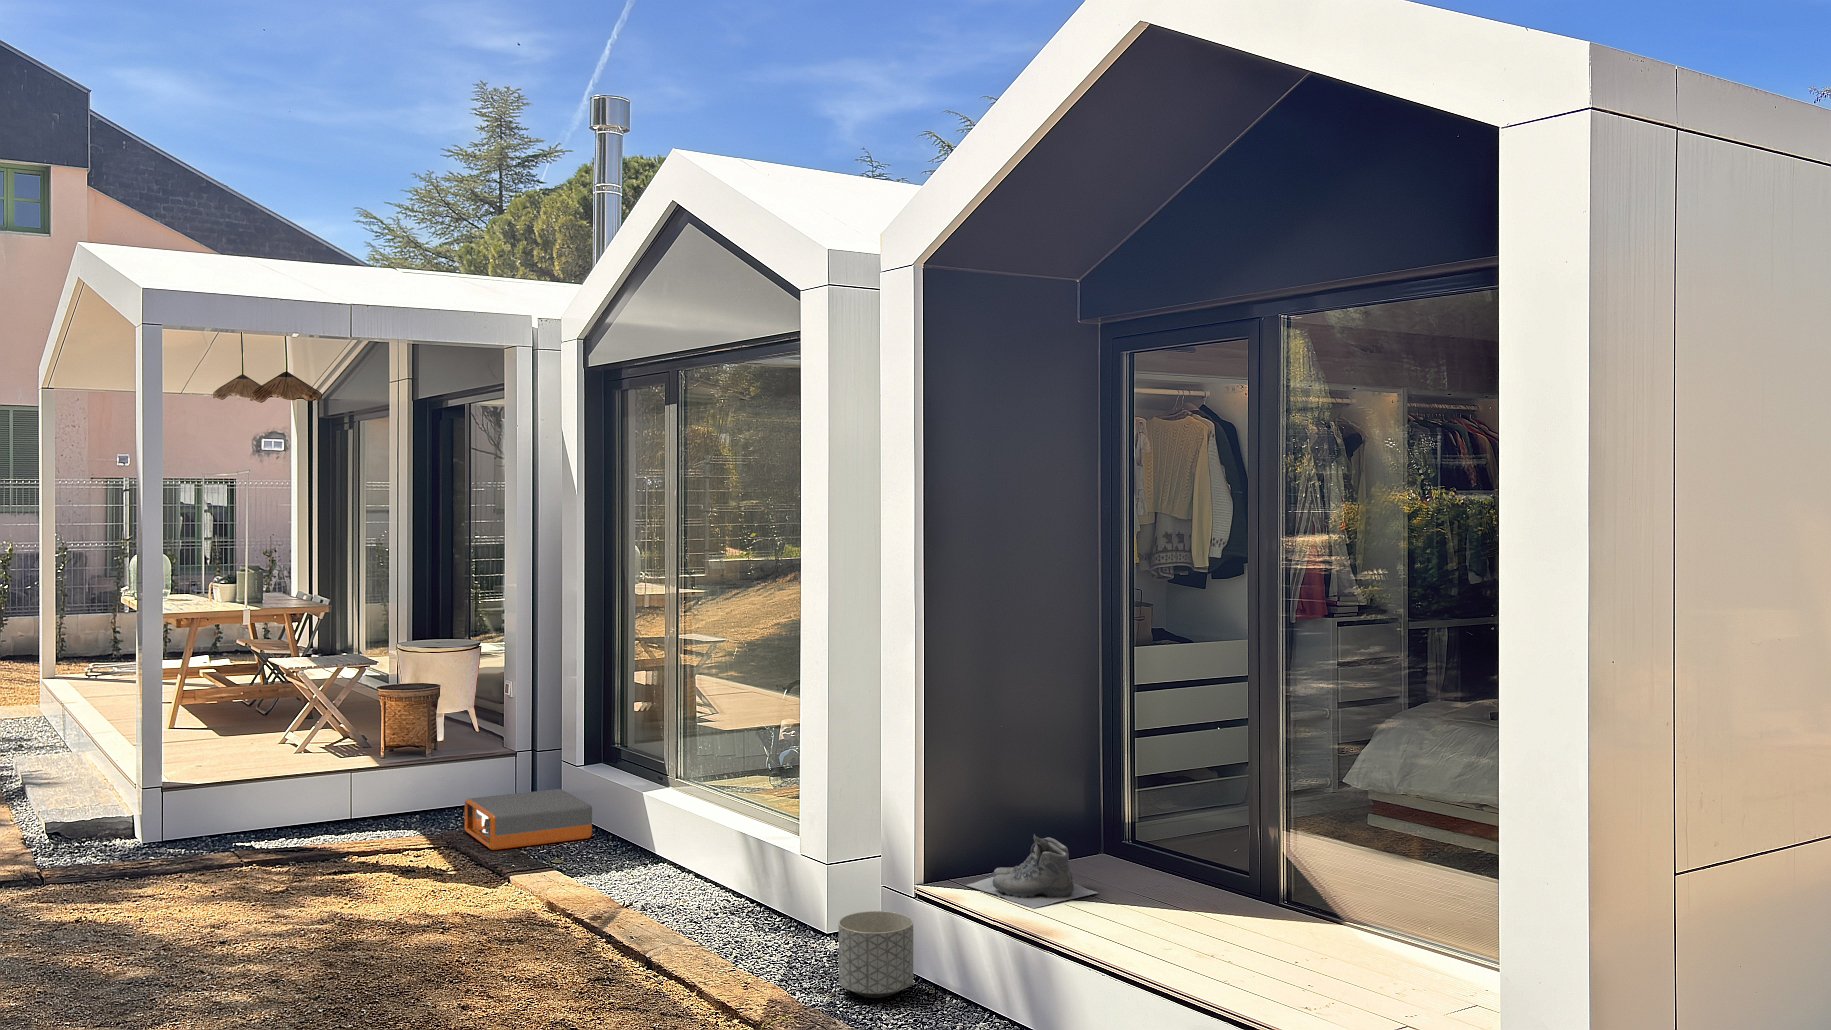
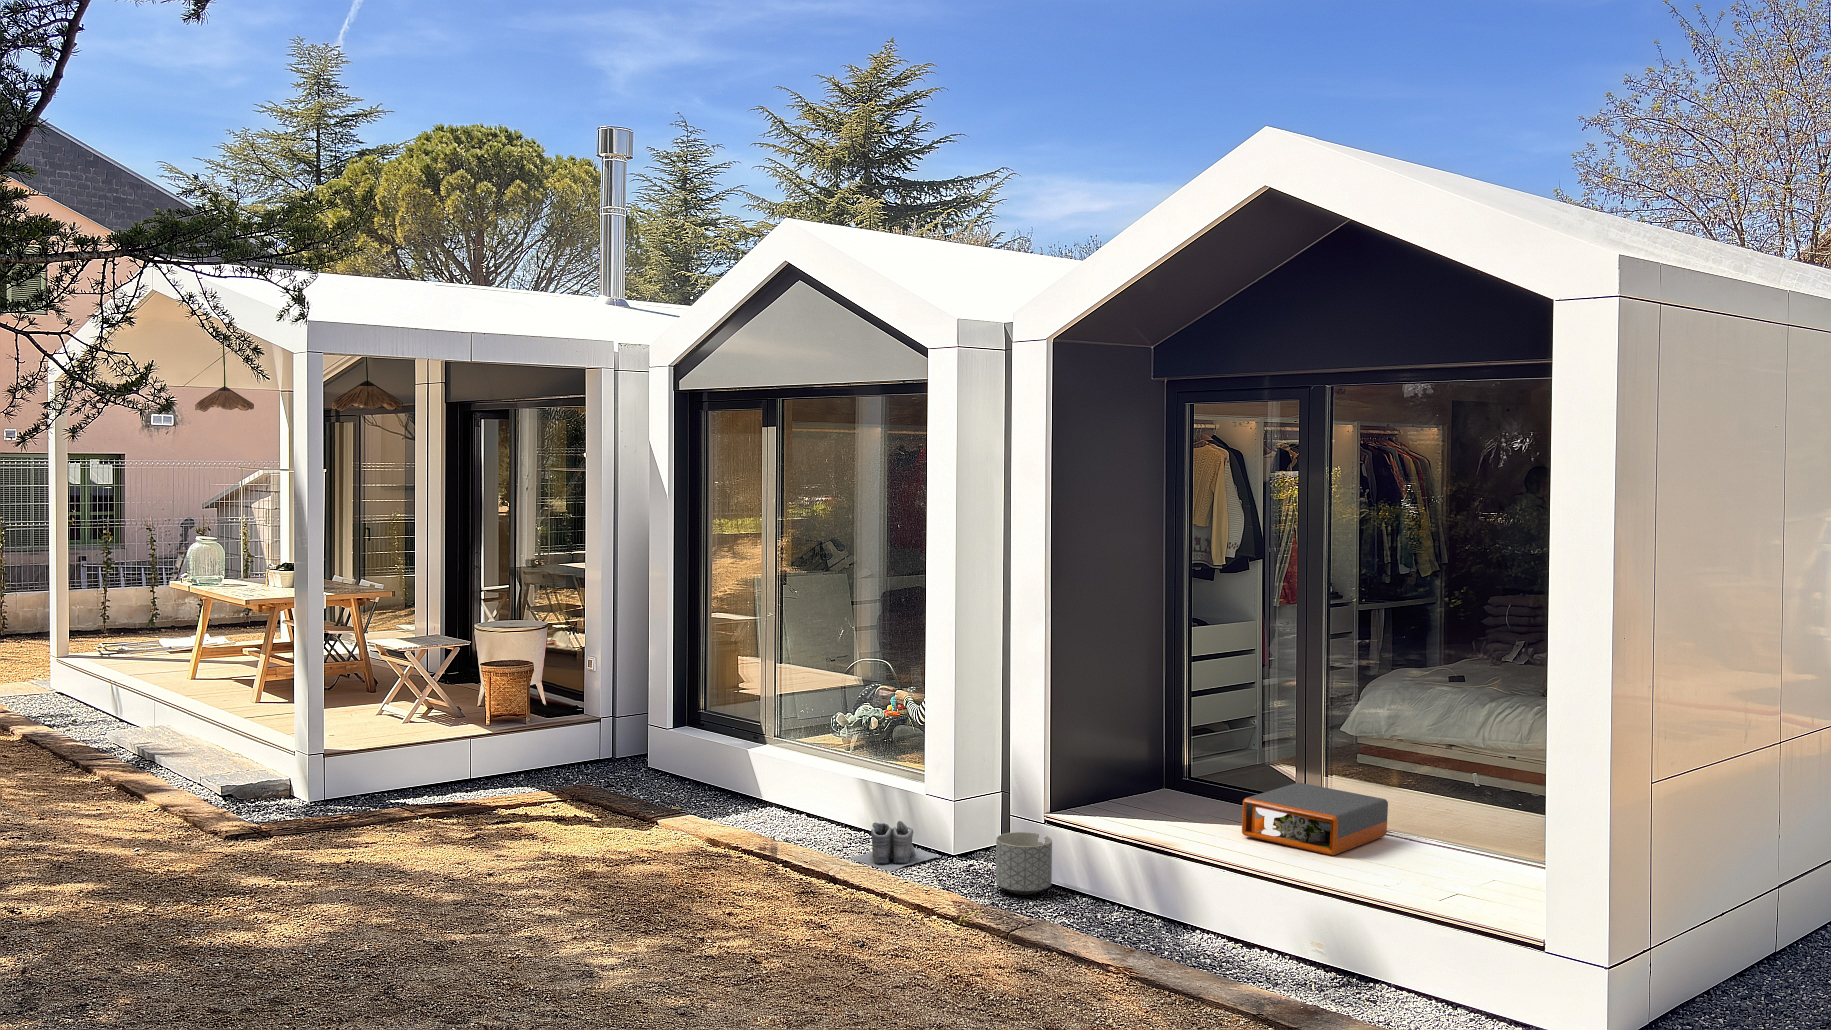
storage box: present [464,789,592,850] -> present [1242,783,1388,855]
boots: present [967,834,1098,909] -> present [849,821,940,871]

